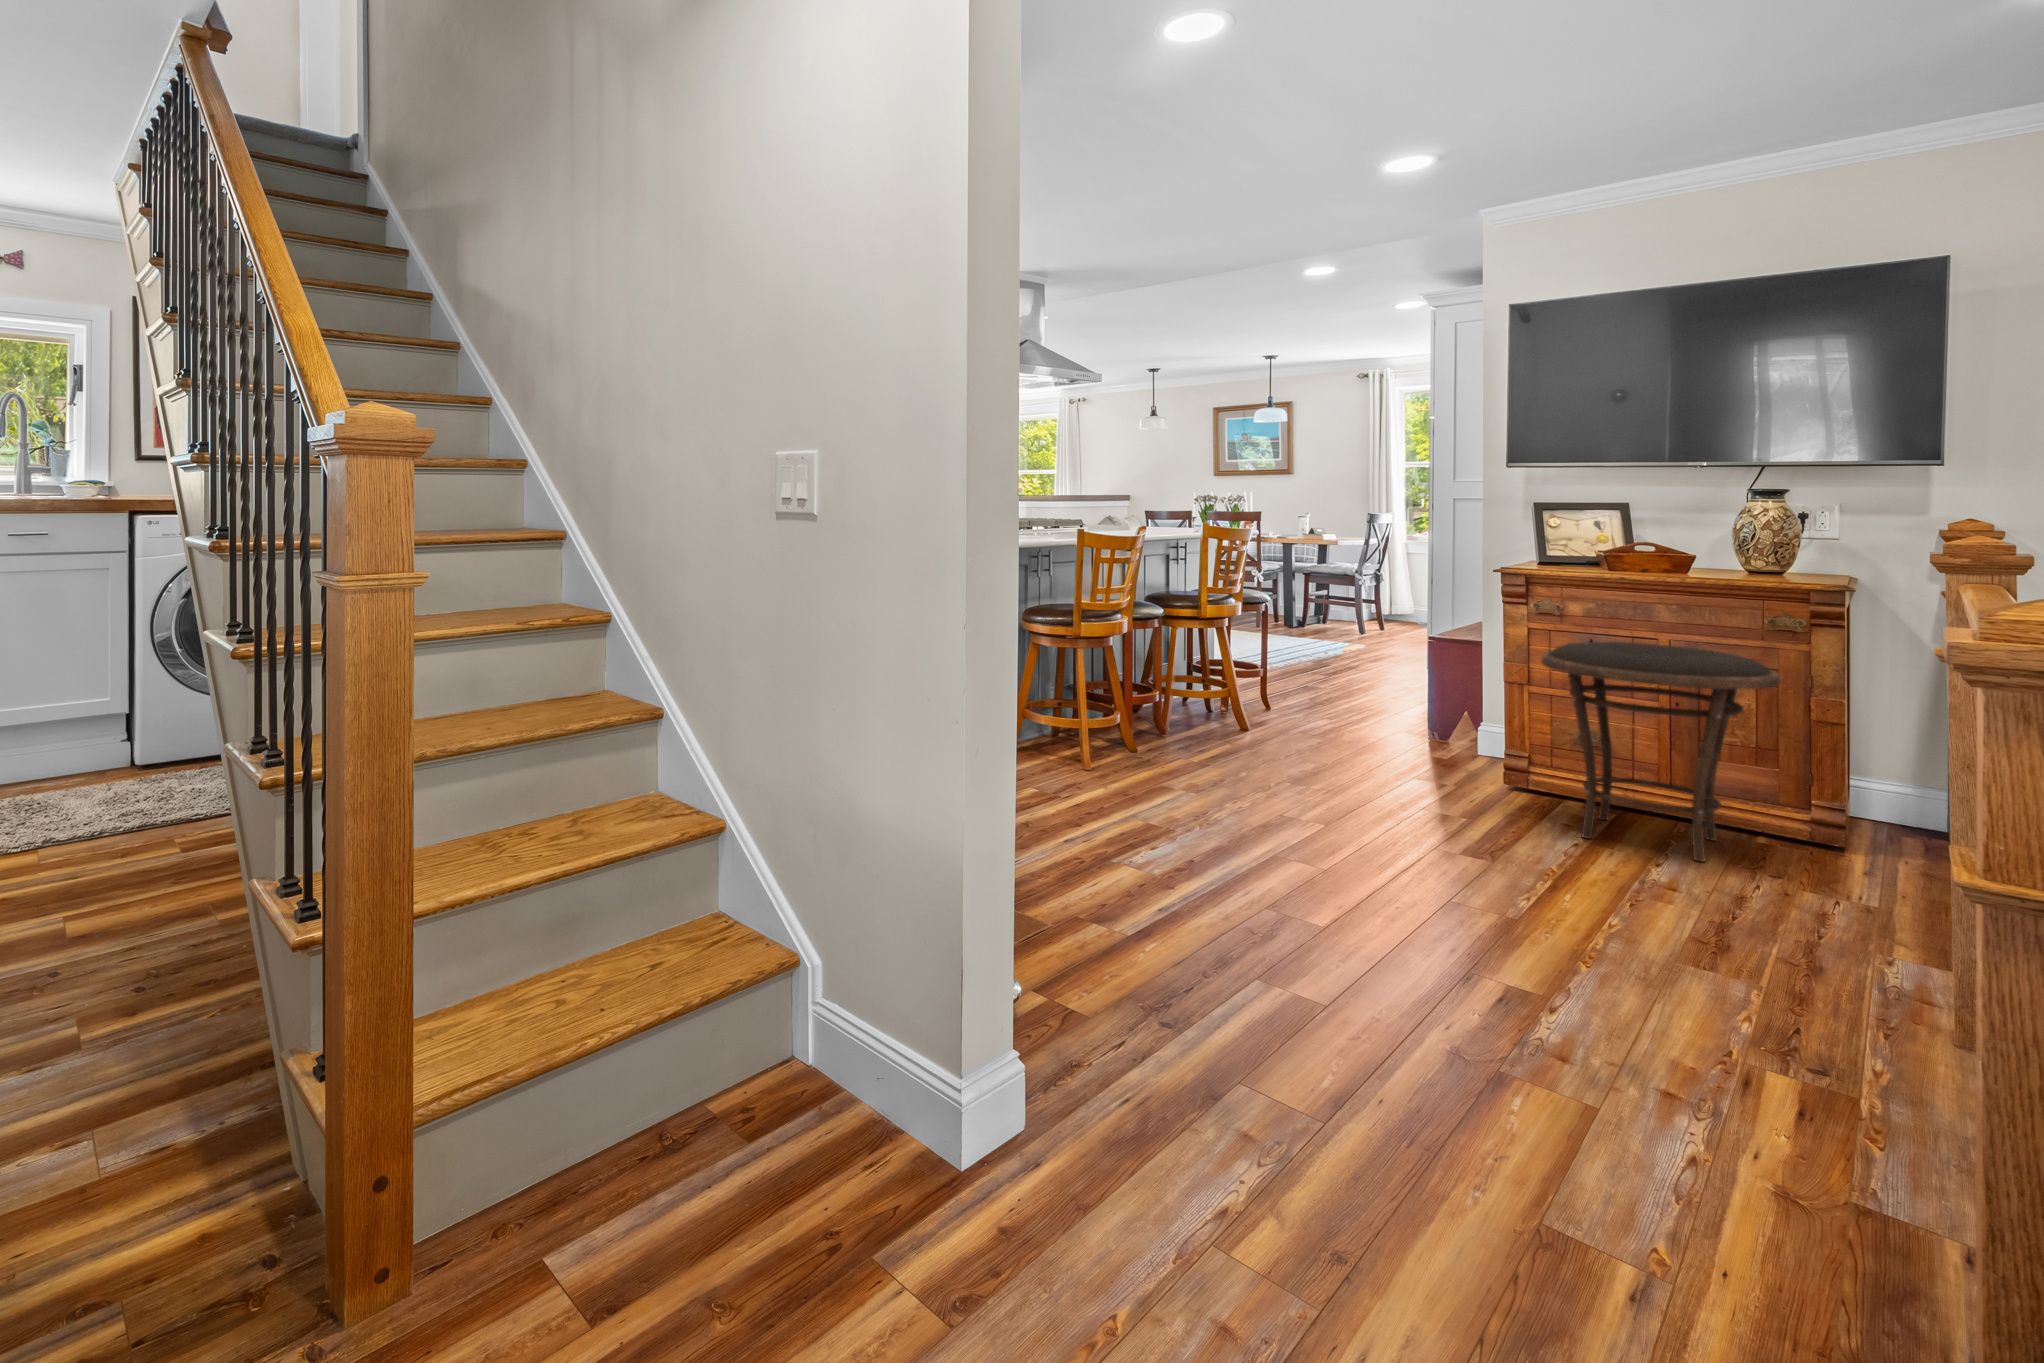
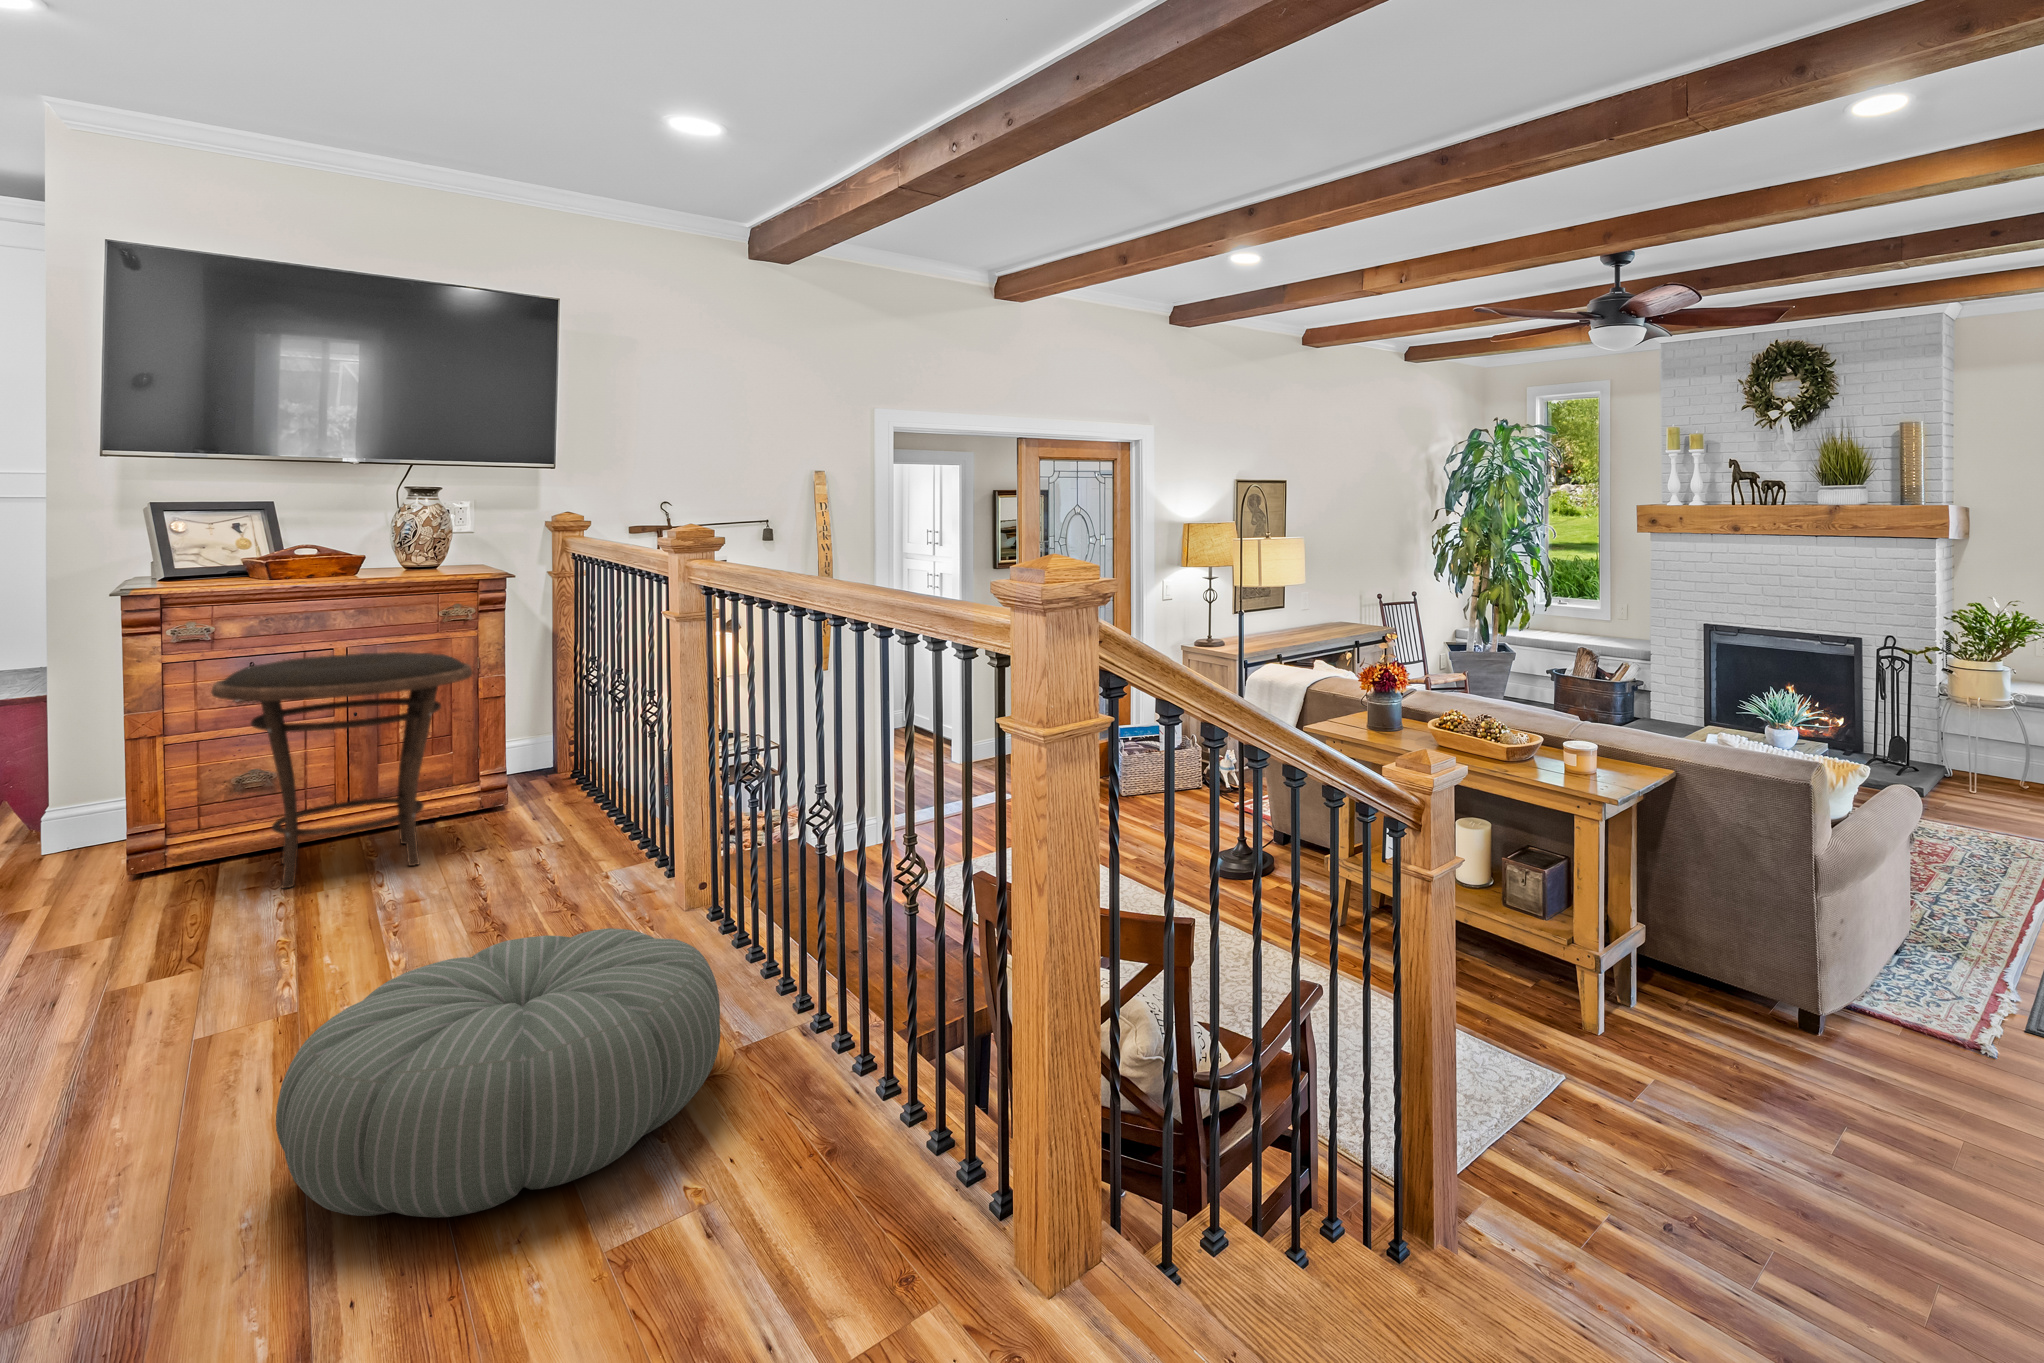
pouf: none [1380,916,1814,1188] -> present [276,928,720,1217]

